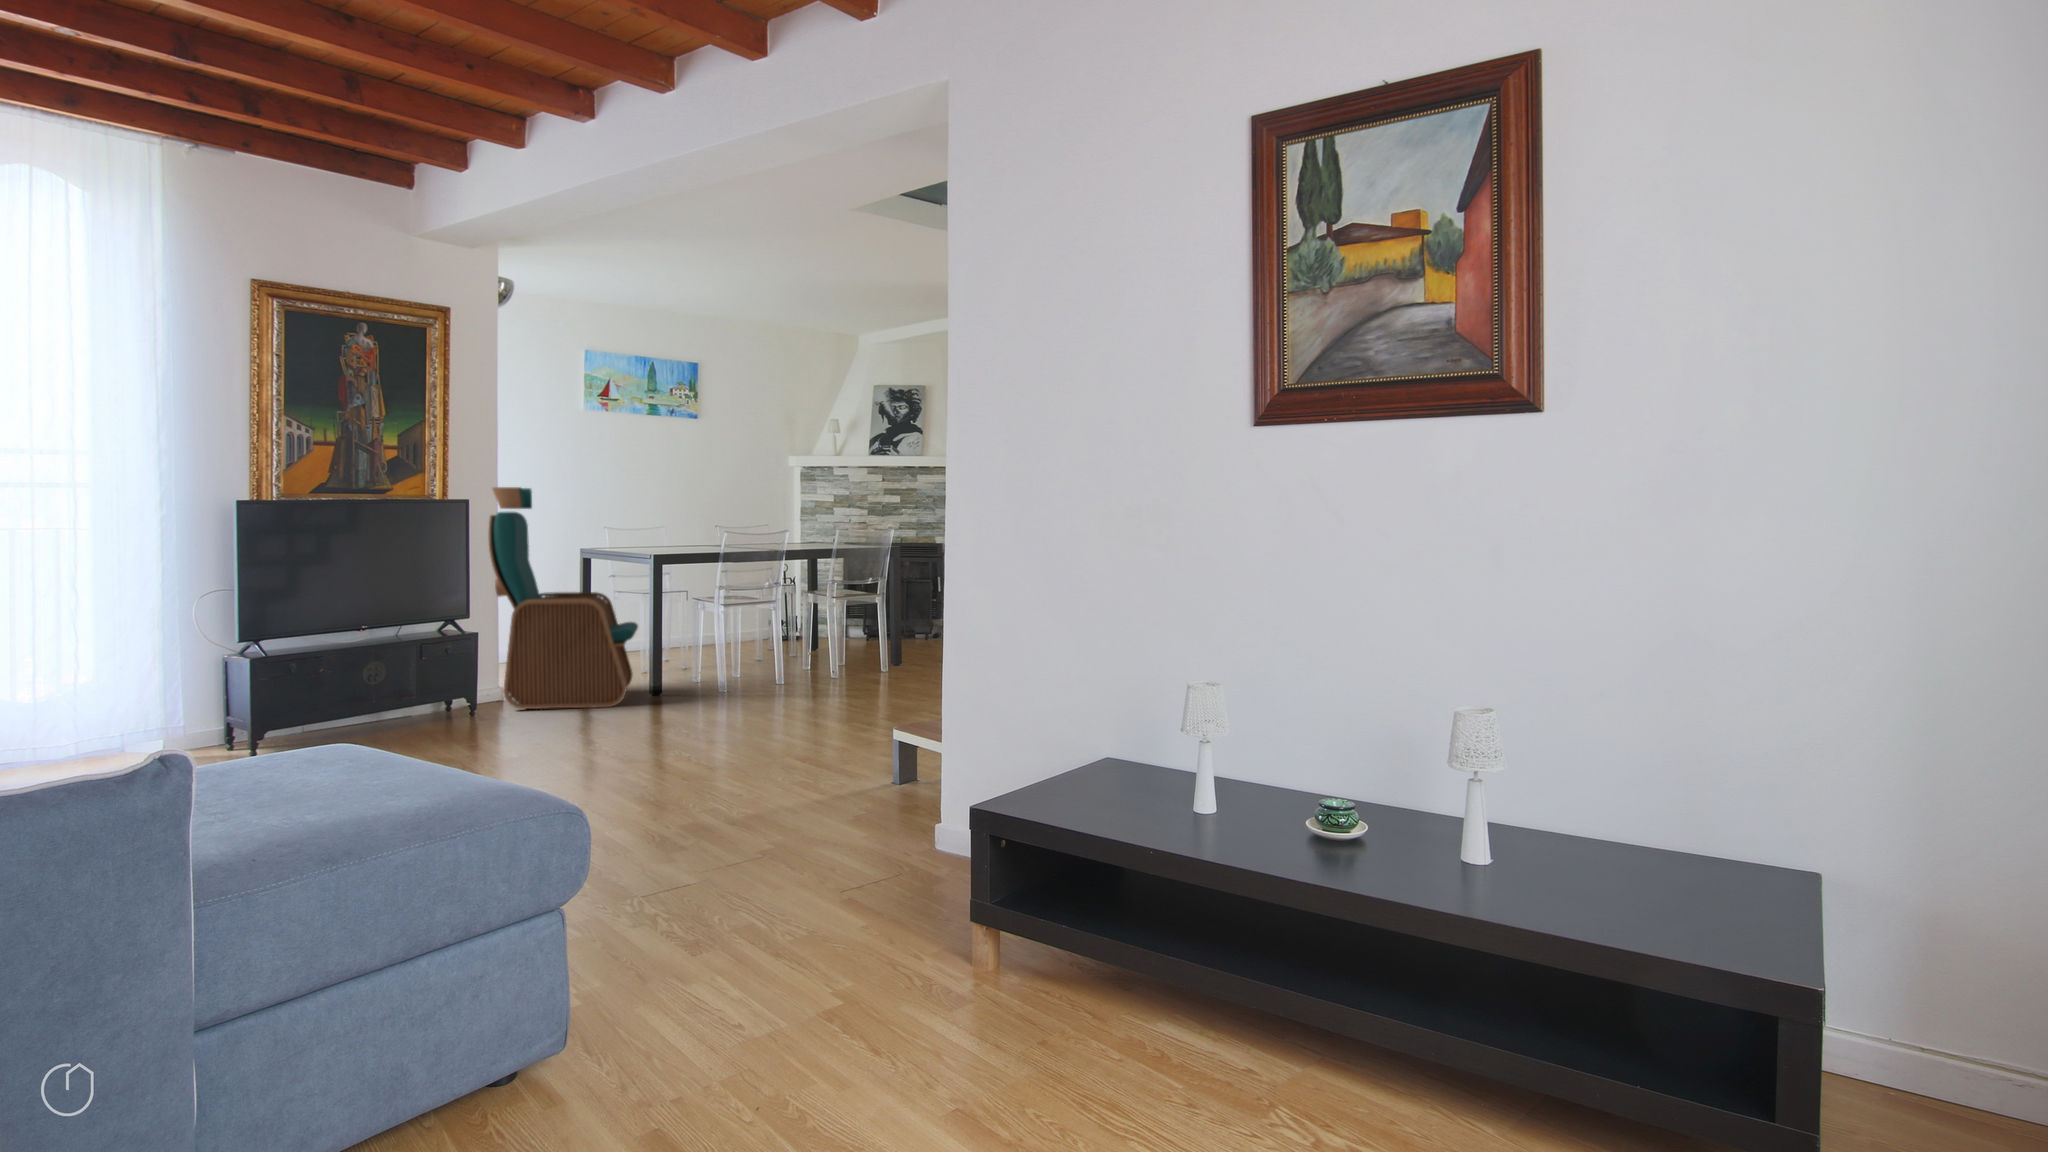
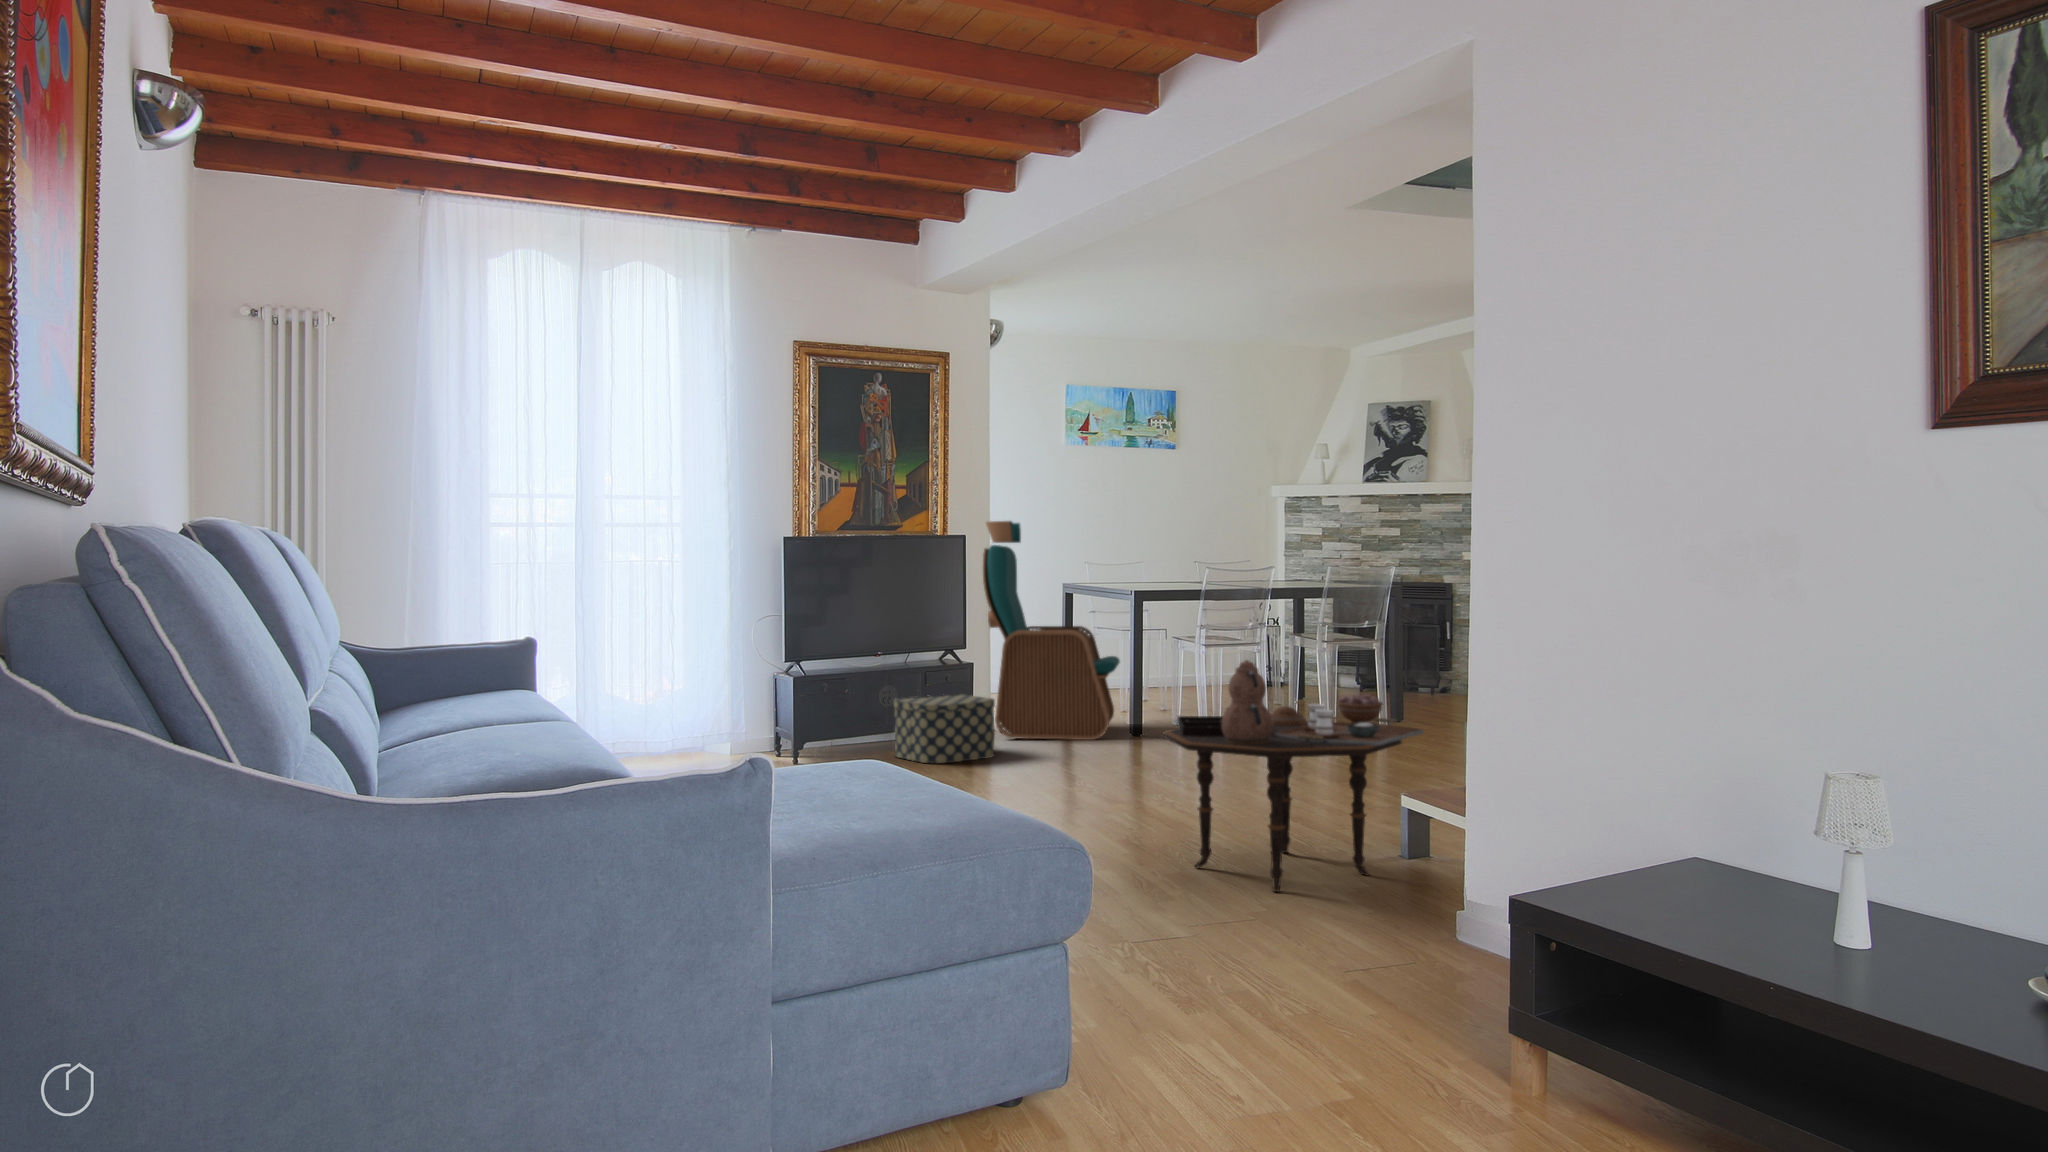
side table: none [678,657,934,888] -> present [1163,660,1423,892]
storage box: none [382,668,501,745] -> present [894,694,995,764]

